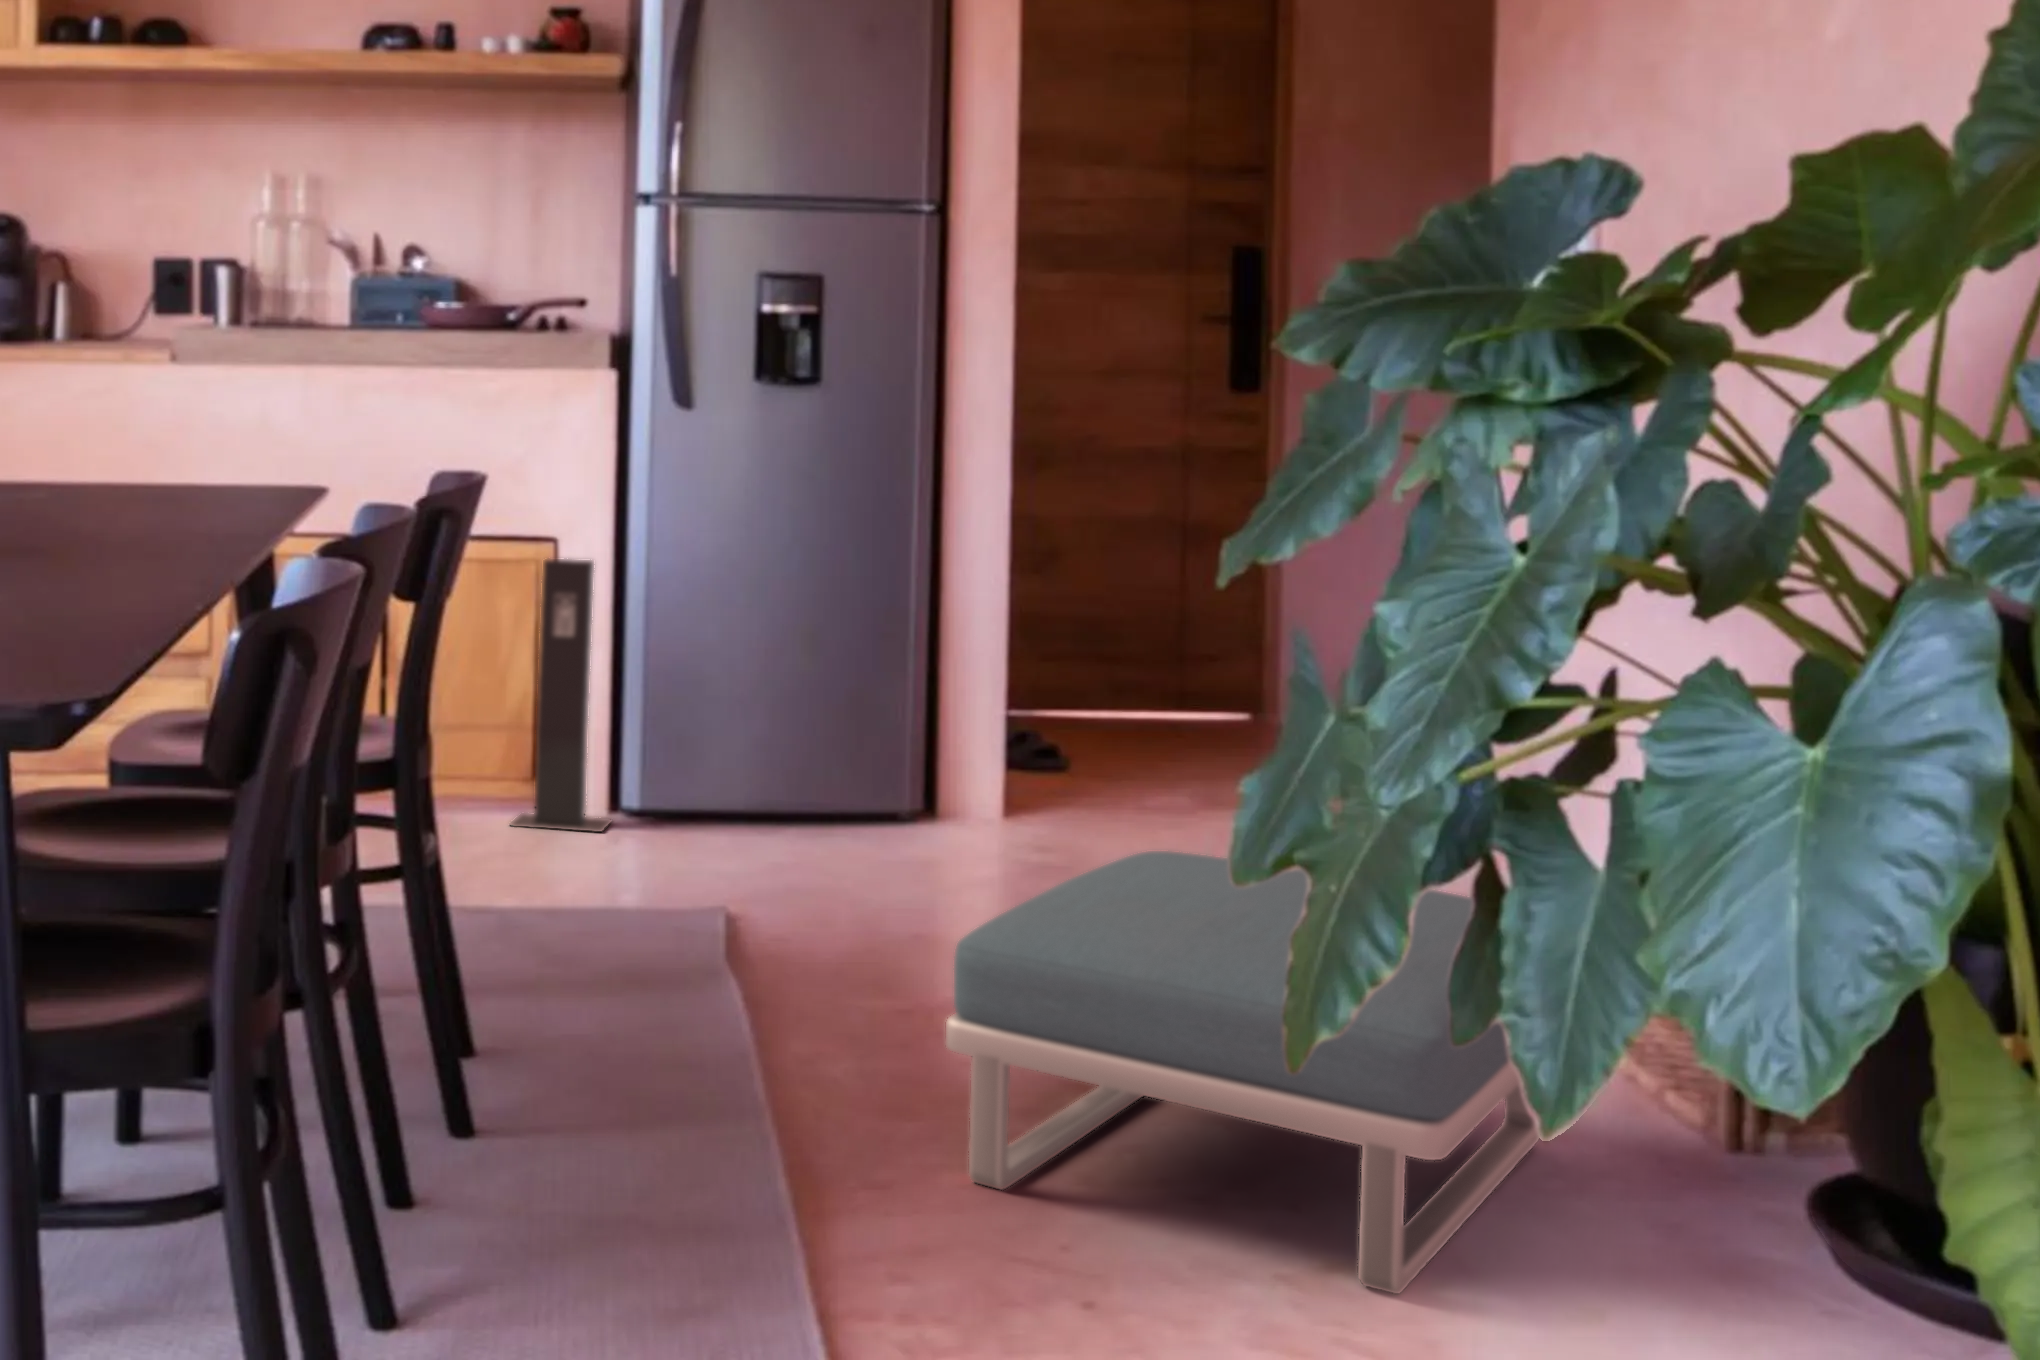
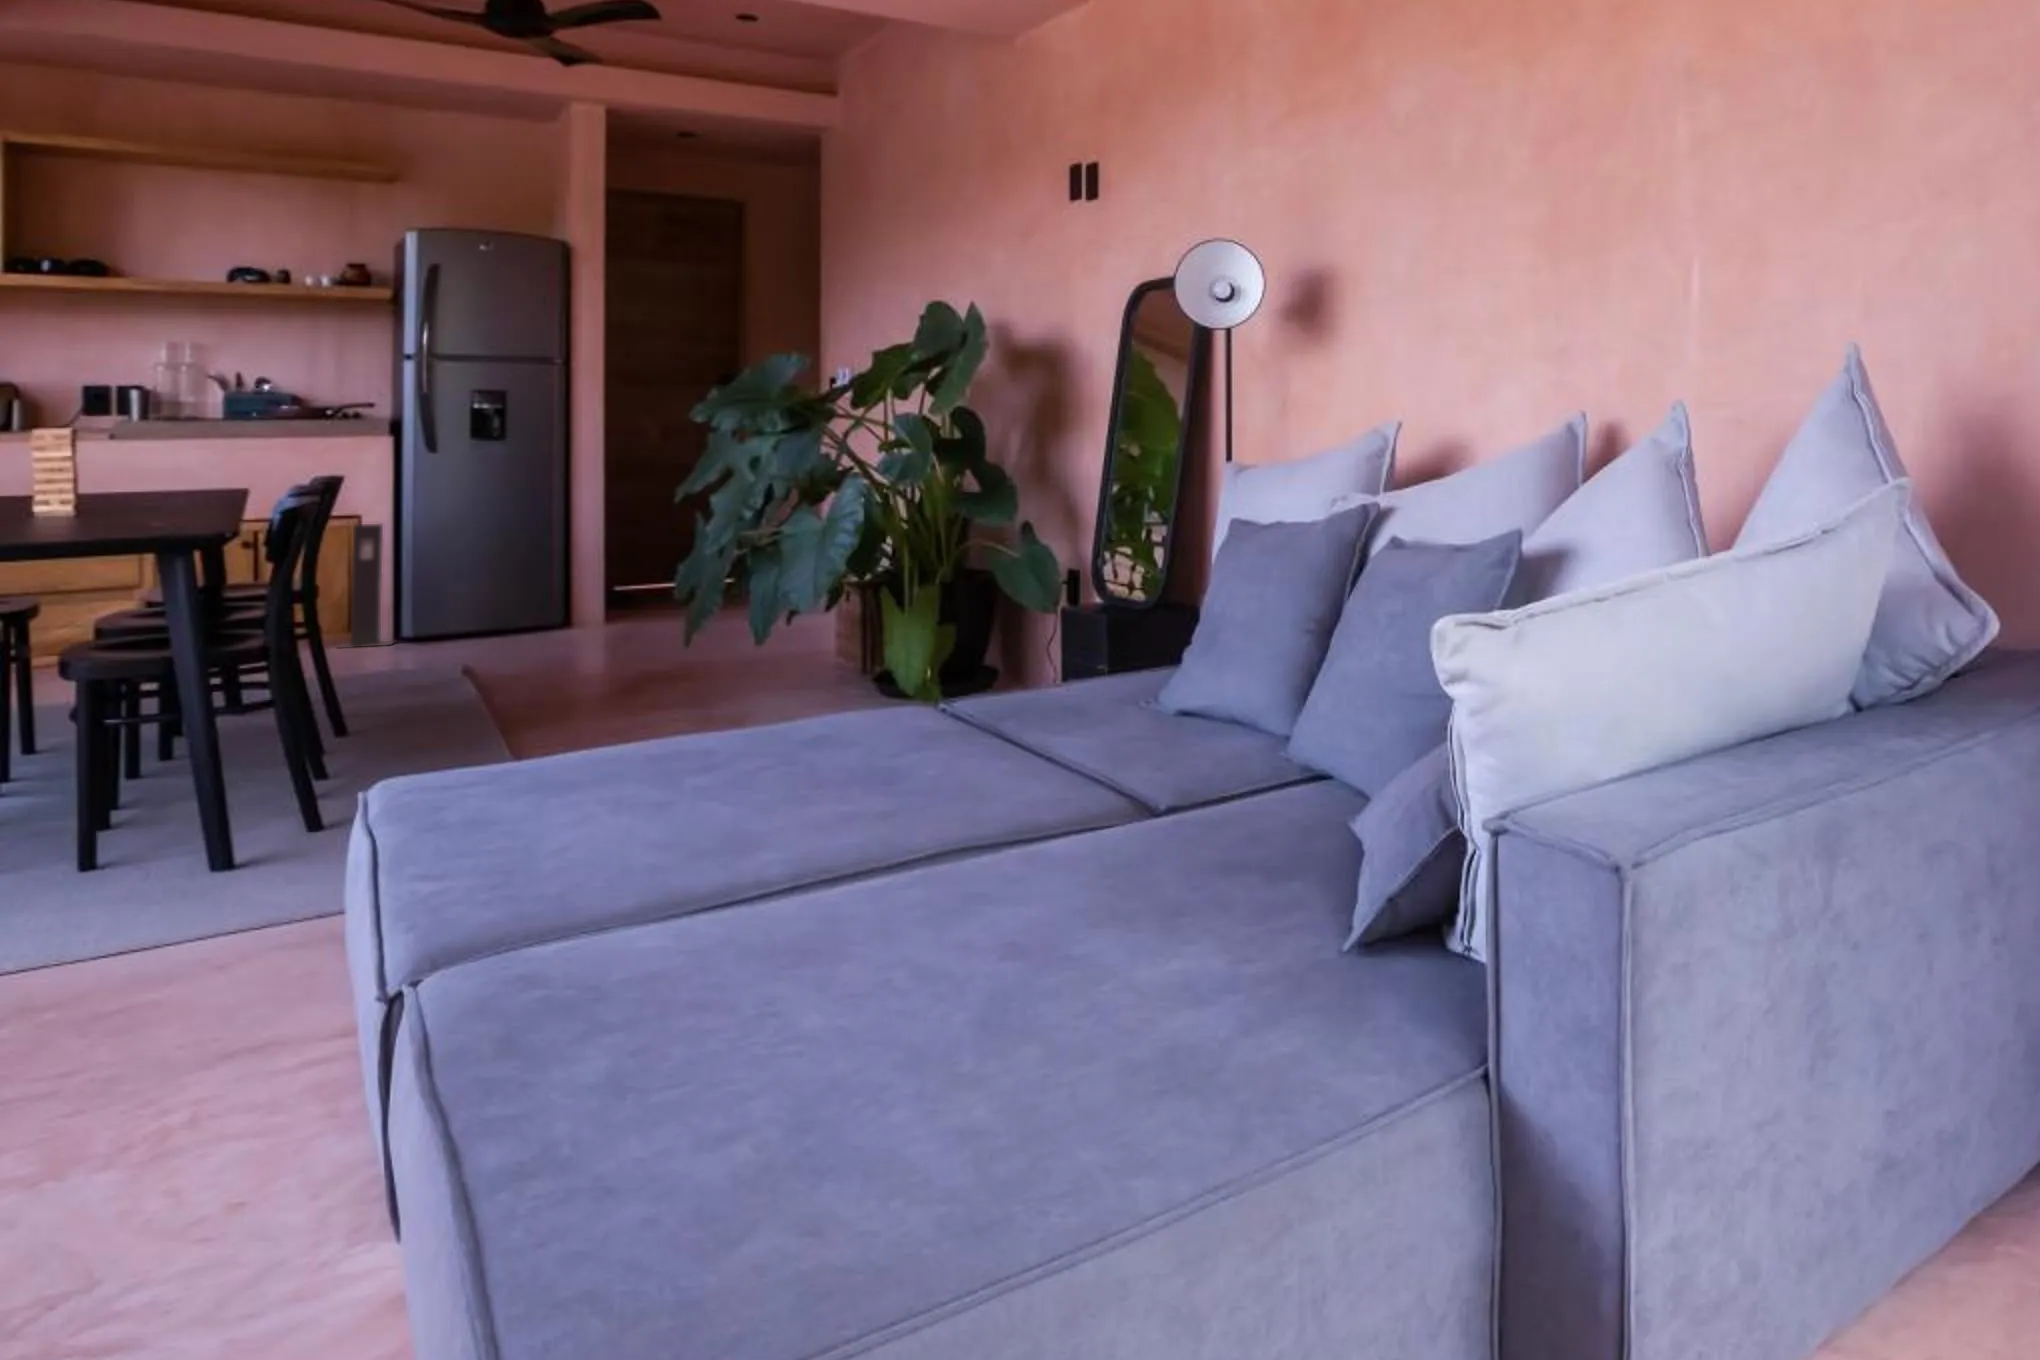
footstool: present [946,851,1539,1294] -> none [541,598,788,707]

